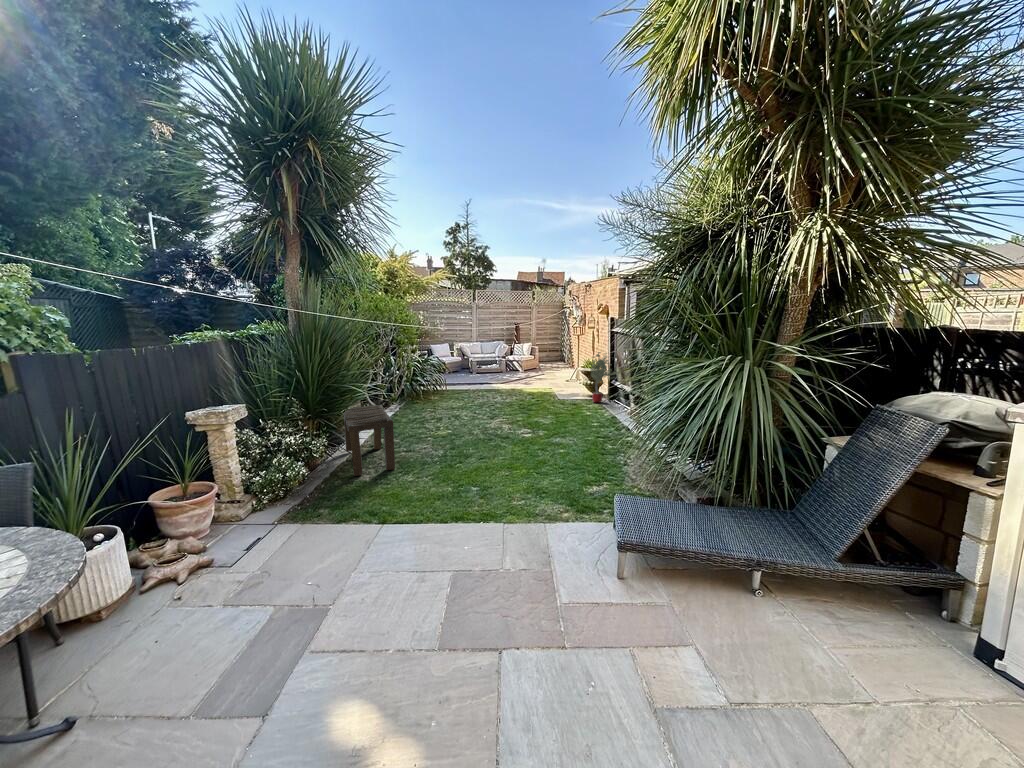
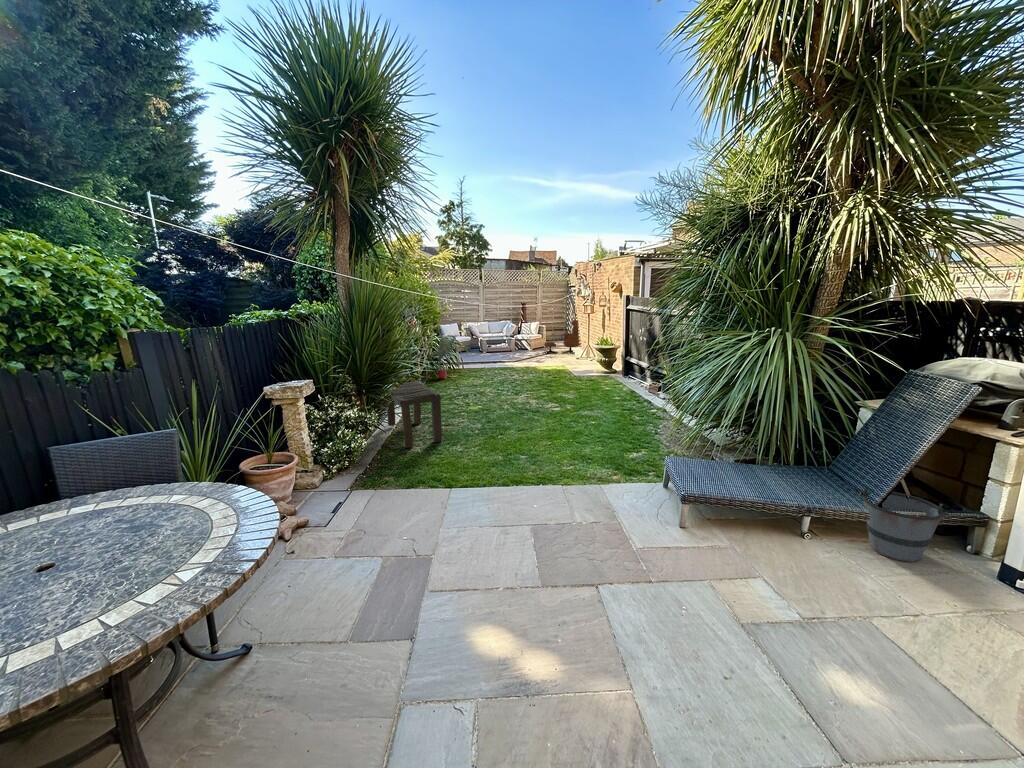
lounge chair: none [532,342,572,376] -> present [543,320,579,354]
potted tree: present [591,352,615,403] -> present [428,331,456,379]
bucket: none [815,540,915,630] -> present [859,488,949,562]

